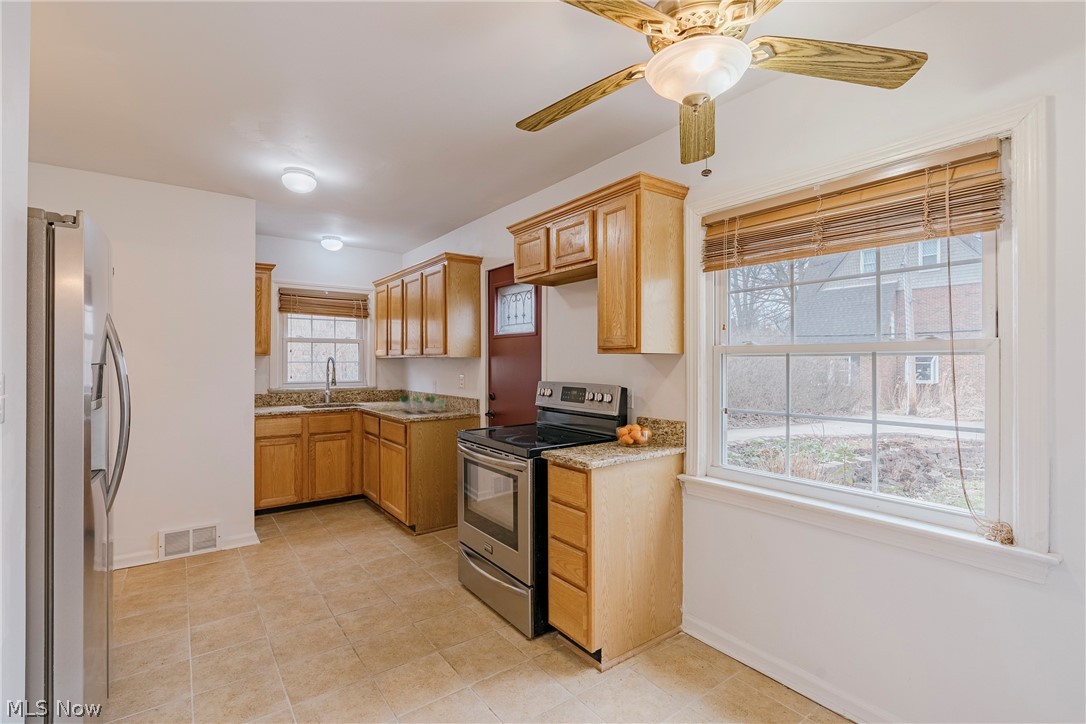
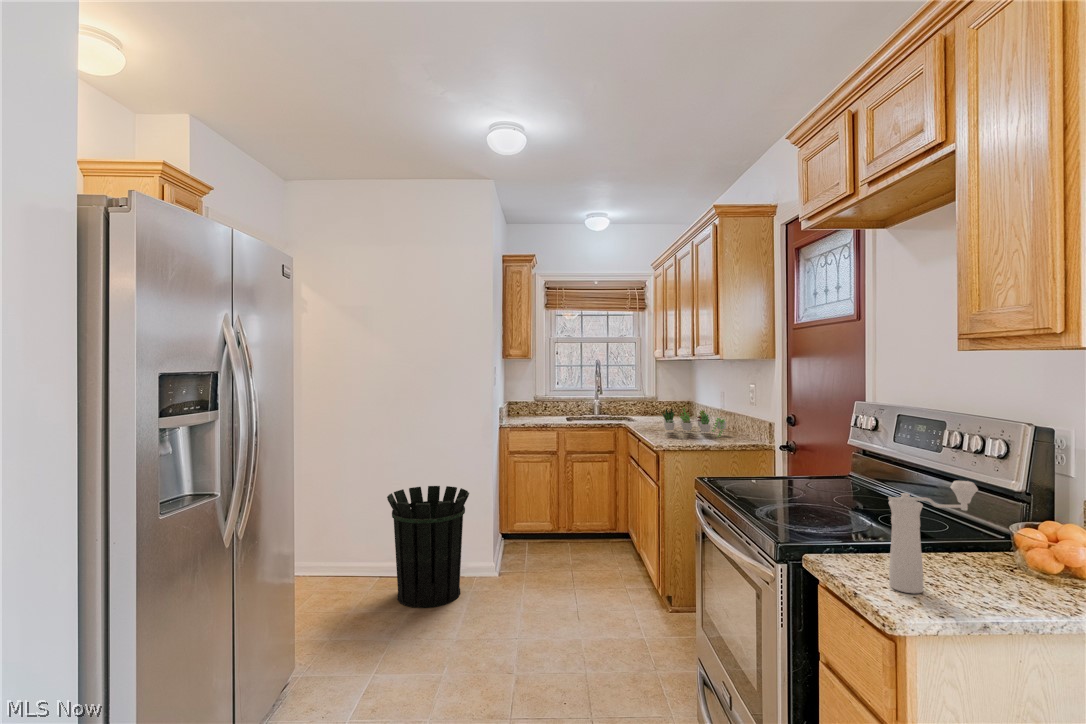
pepper mill: none [578,409,608,458] -> present [889,481,978,593]
waste bin: none [154,470,243,580] -> present [387,486,469,608]

